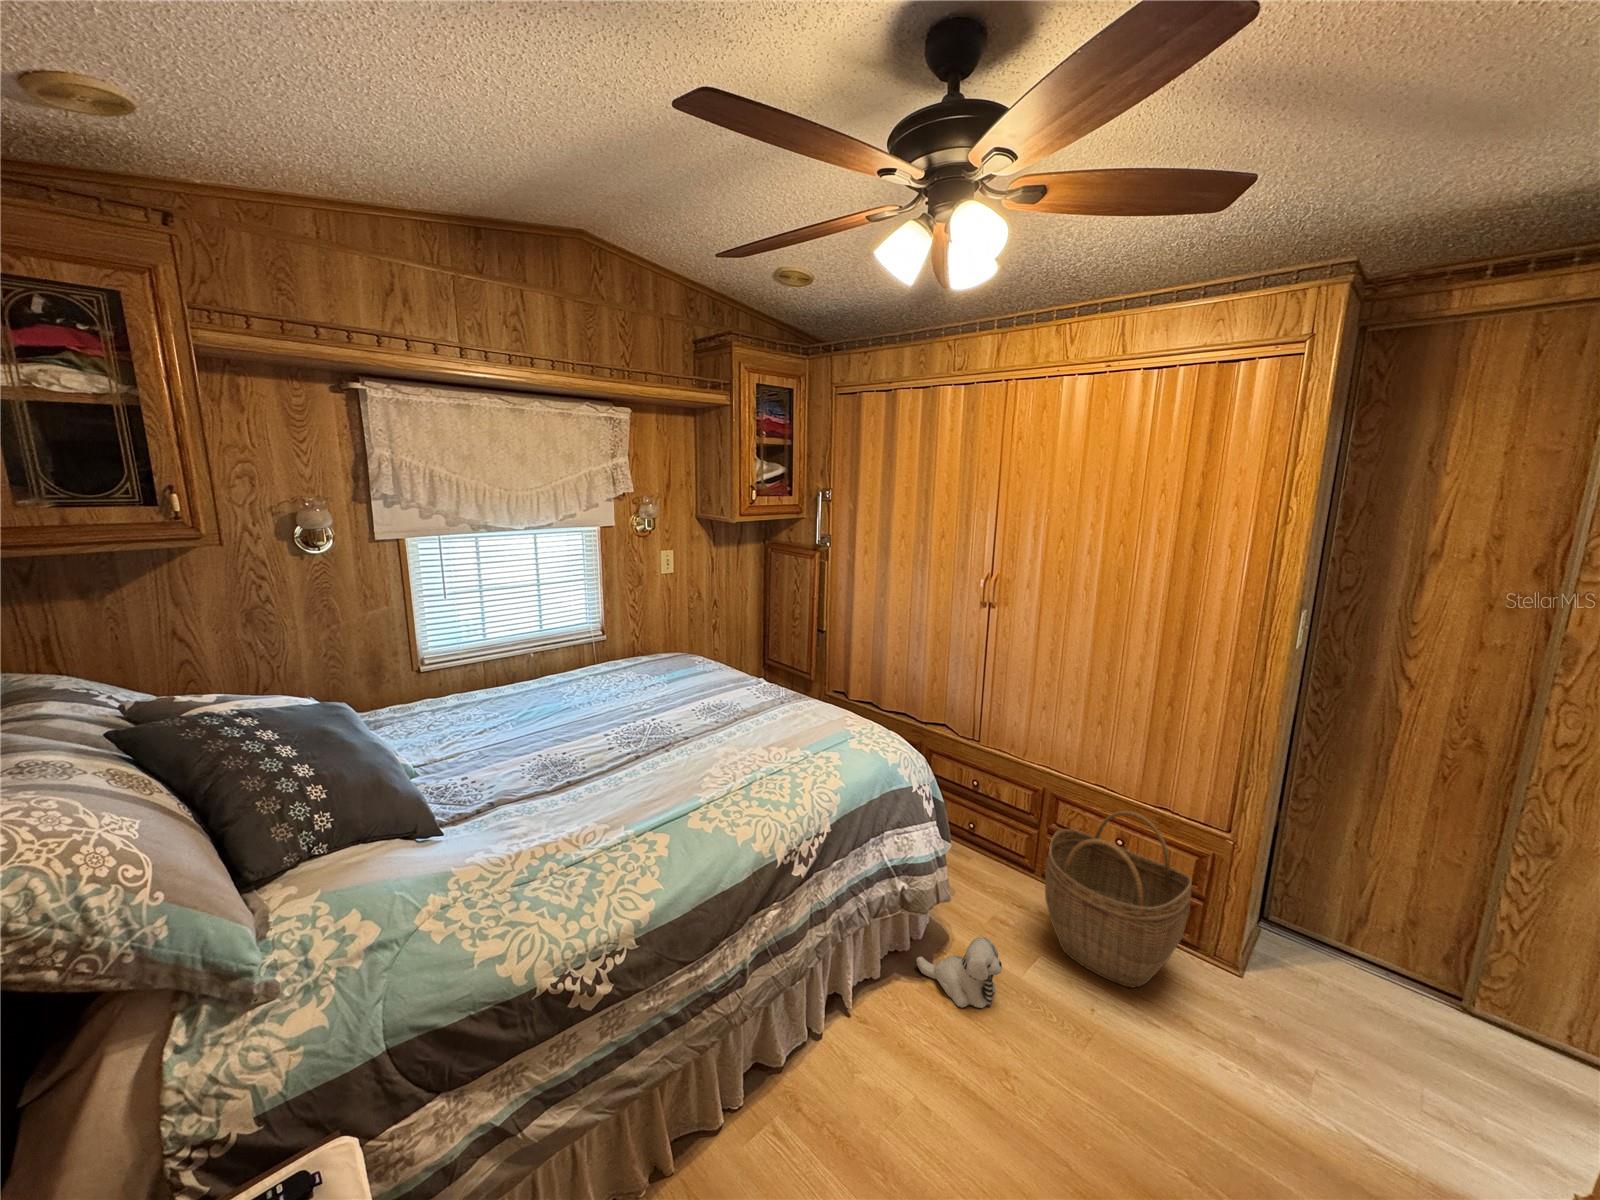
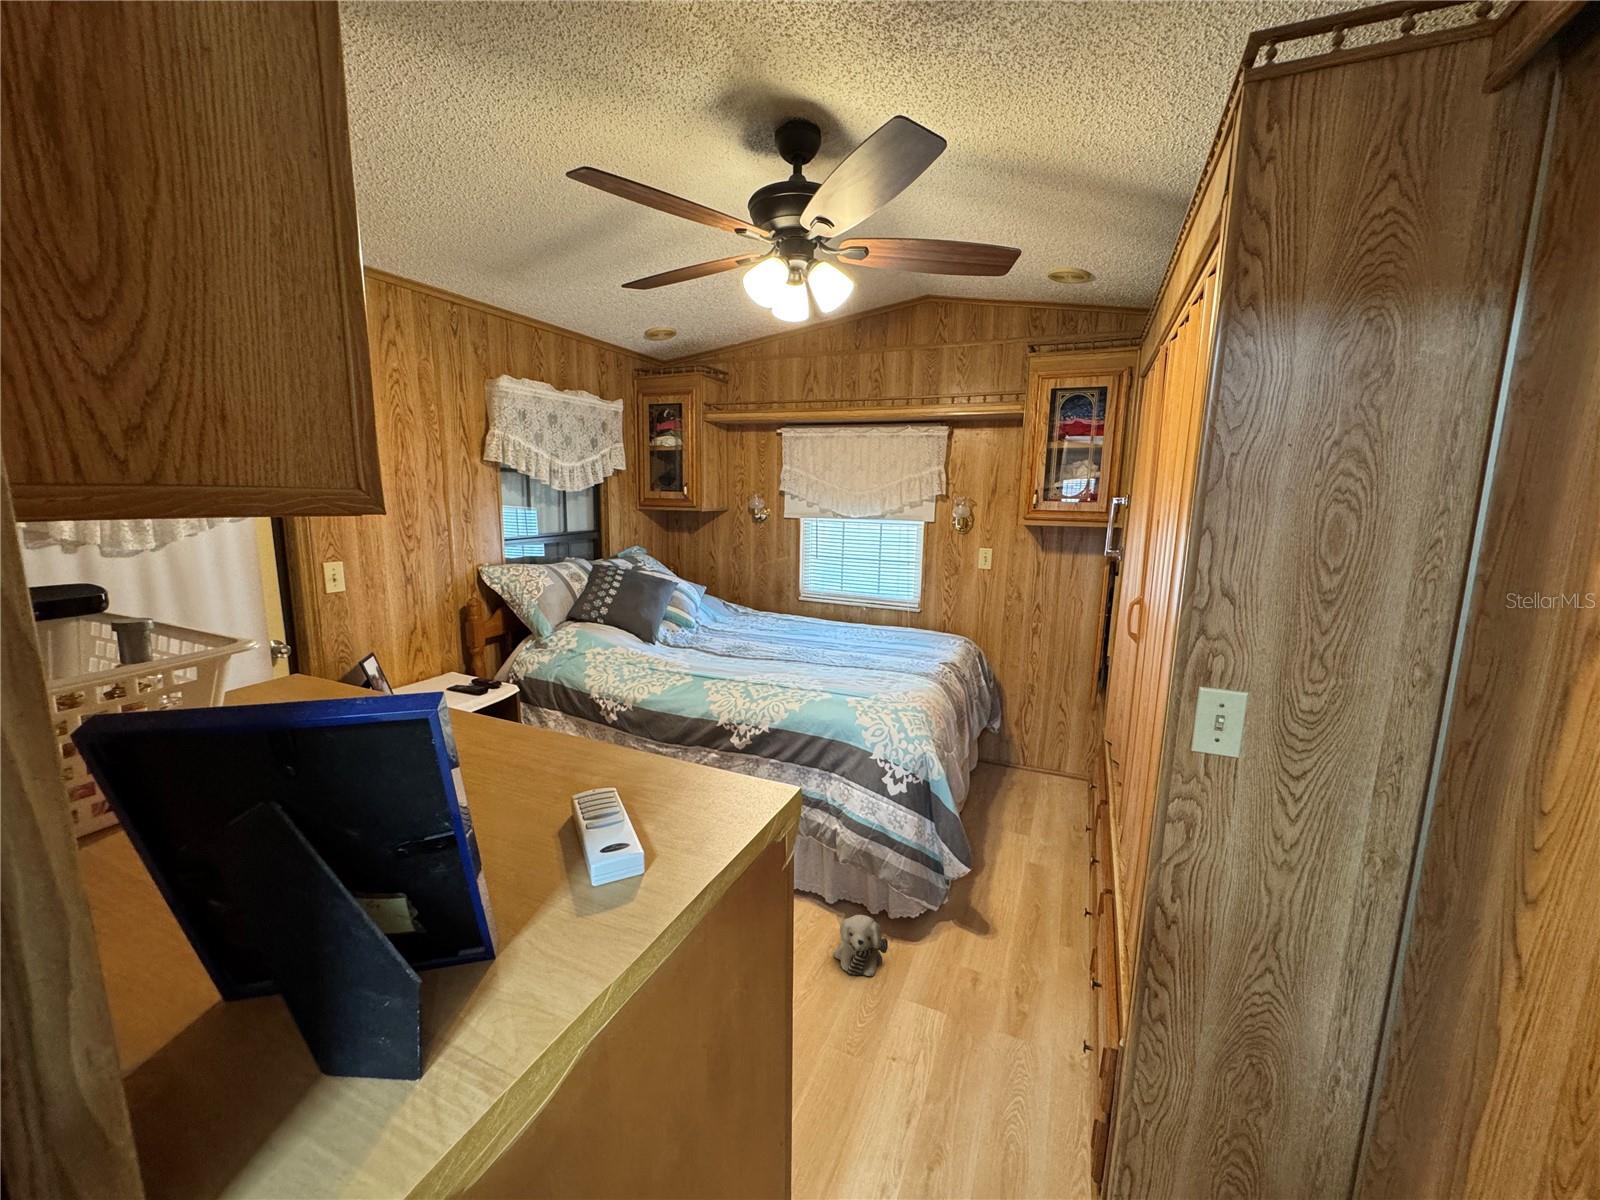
woven basket: present [1045,811,1192,988] -> none [939,895,1073,1117]

